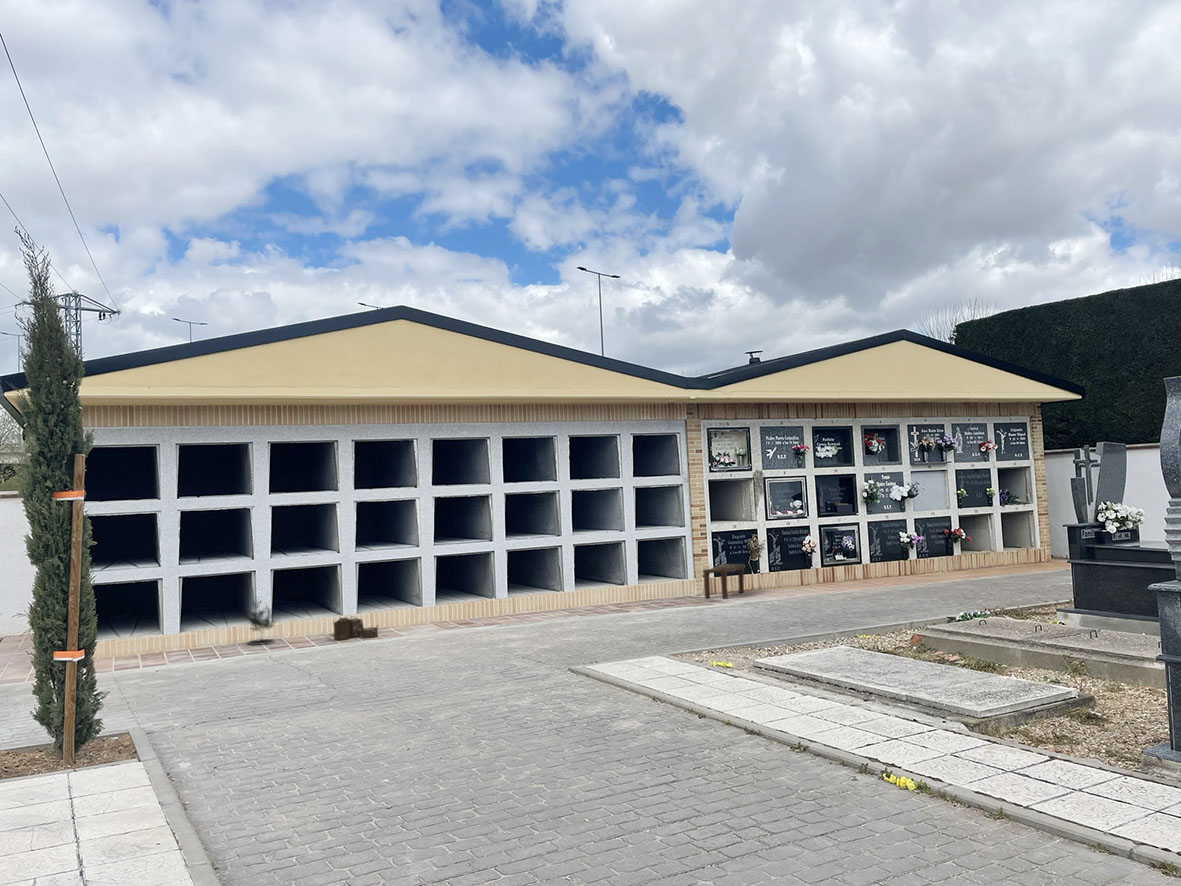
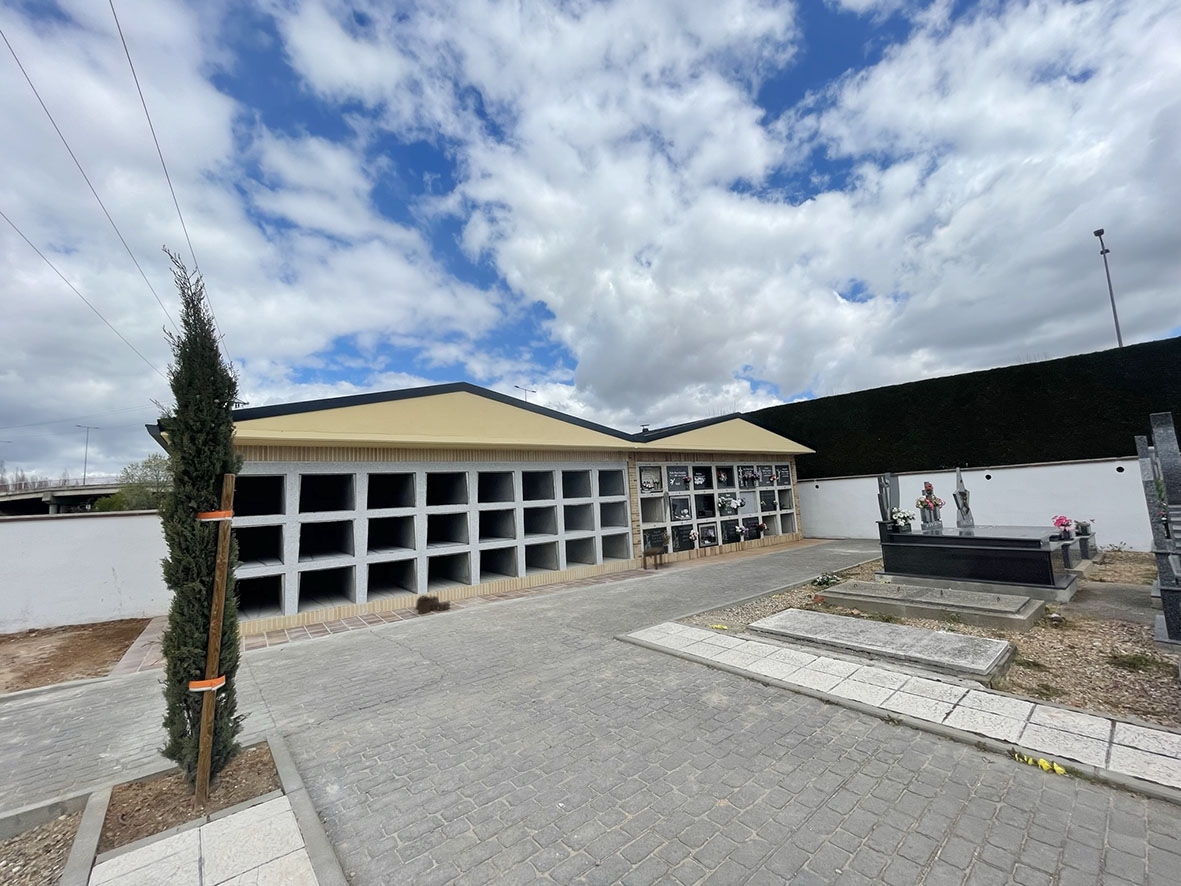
potted tree: present [248,601,274,645] -> none [351,584,375,621]

